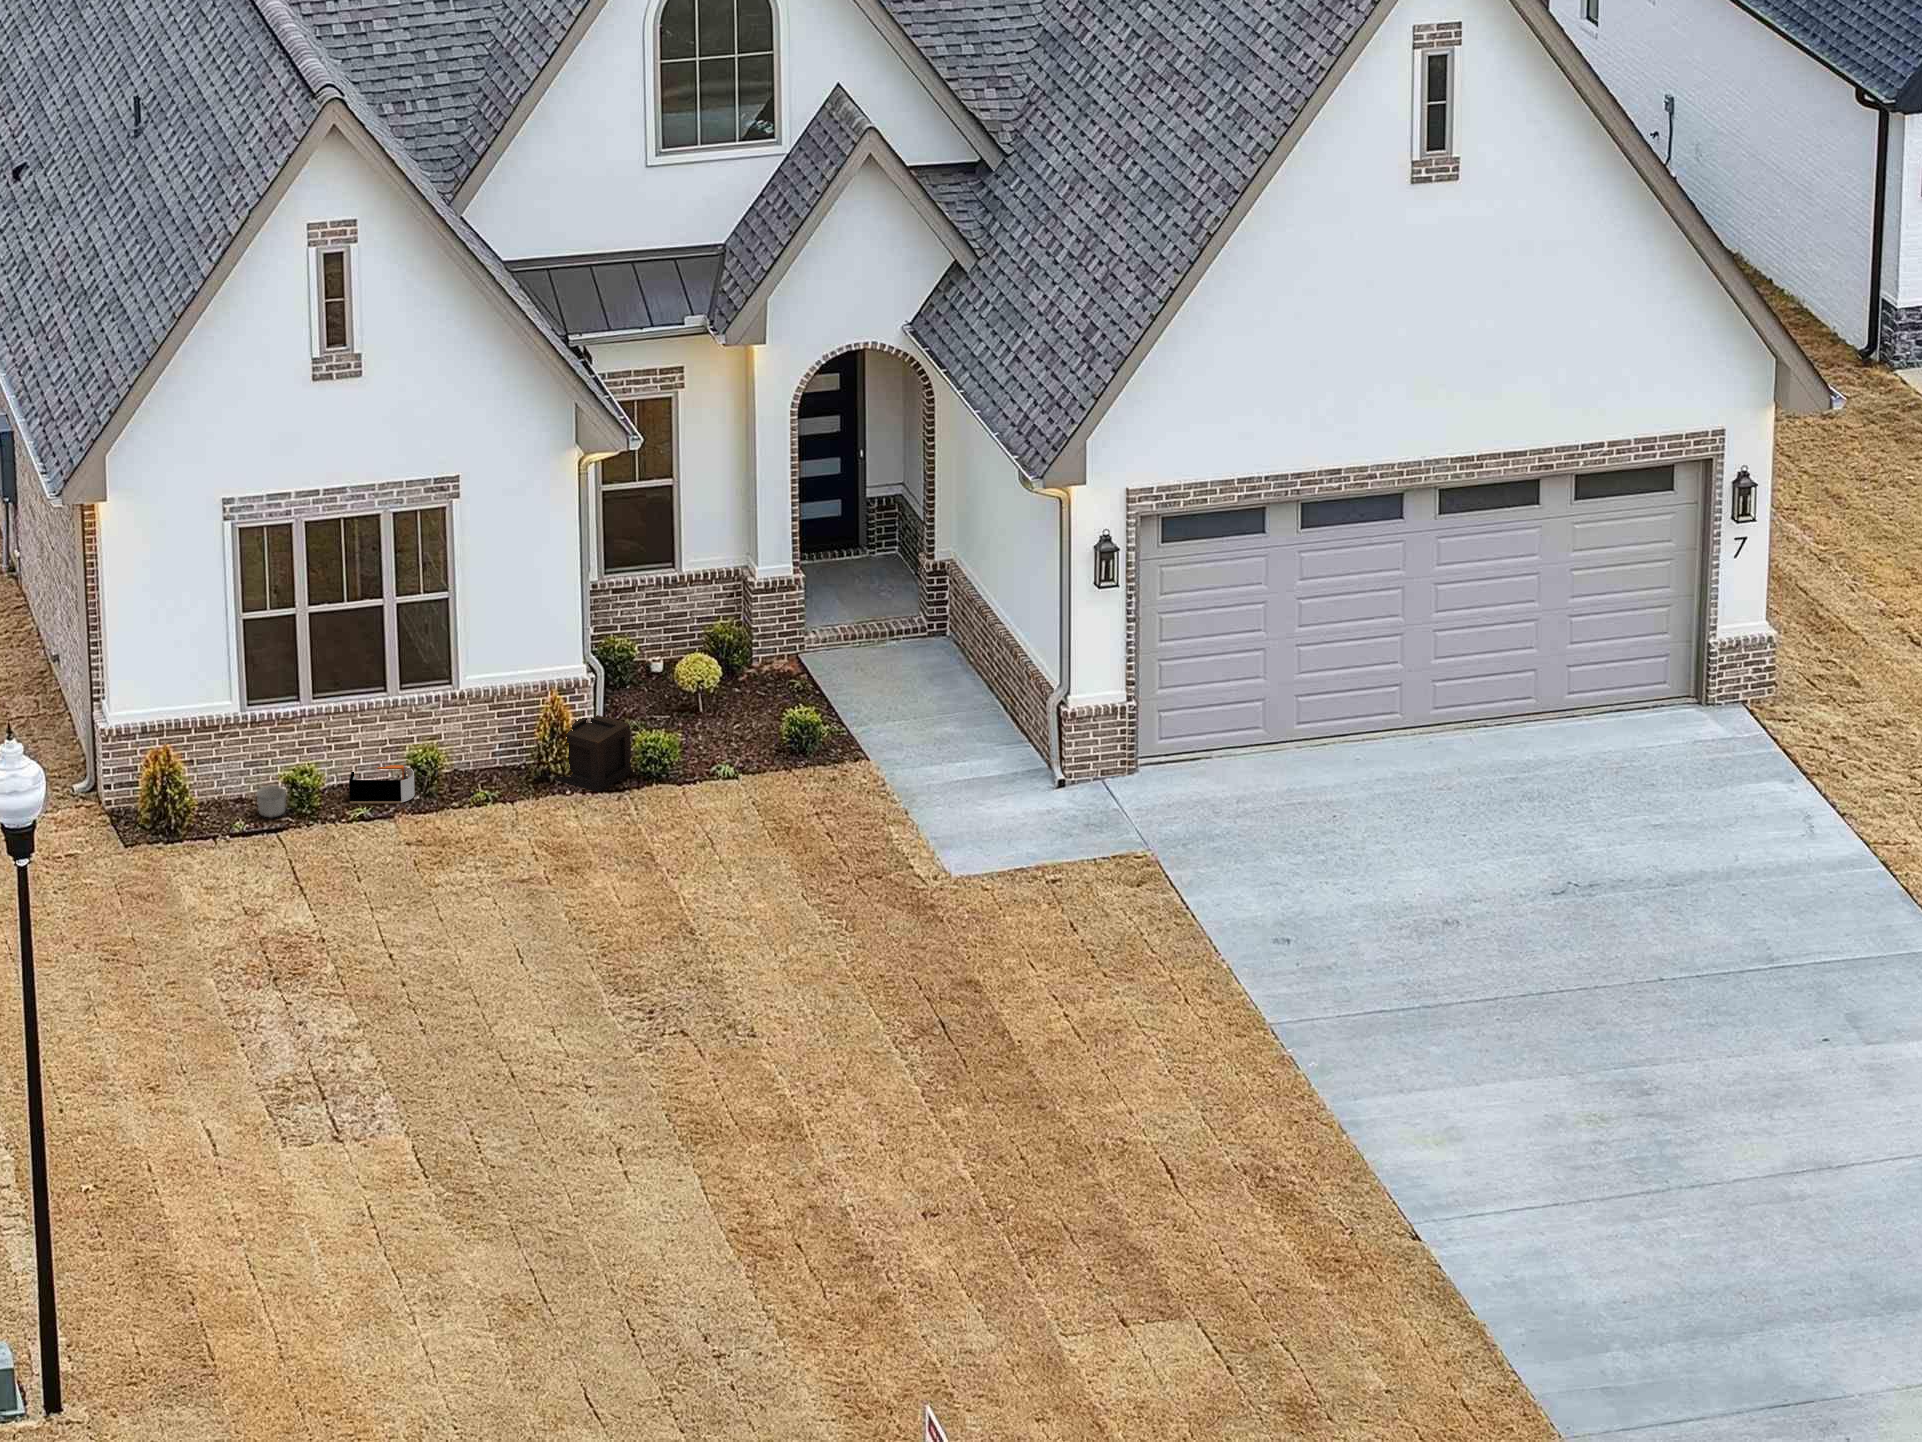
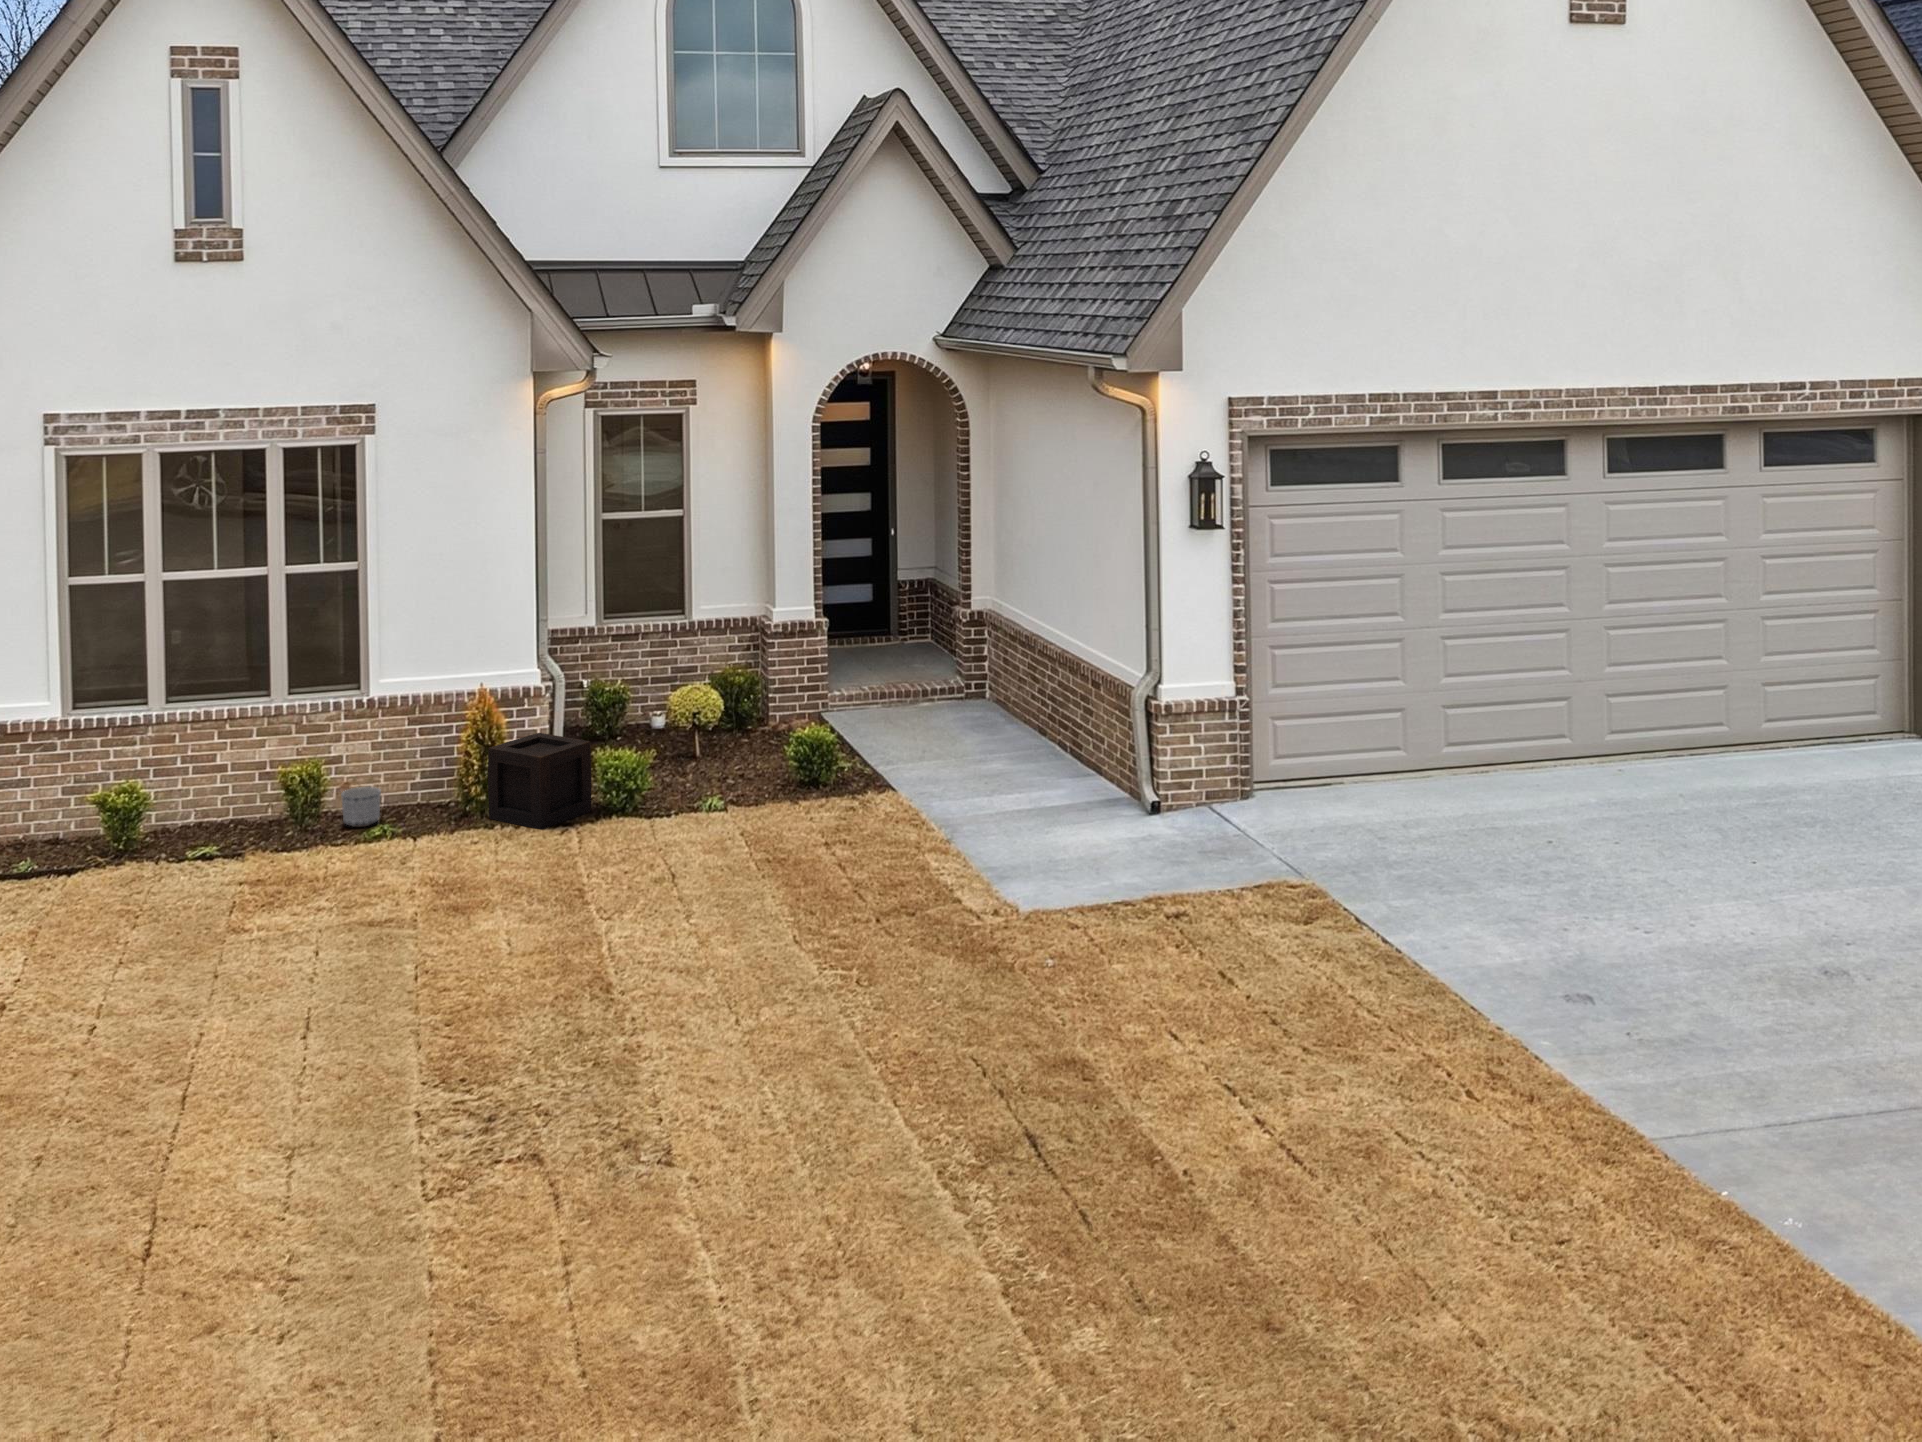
storage bin: present [349,765,415,803] -> none [197,795,293,844]
planter: present [257,786,286,818] -> present [341,787,381,827]

